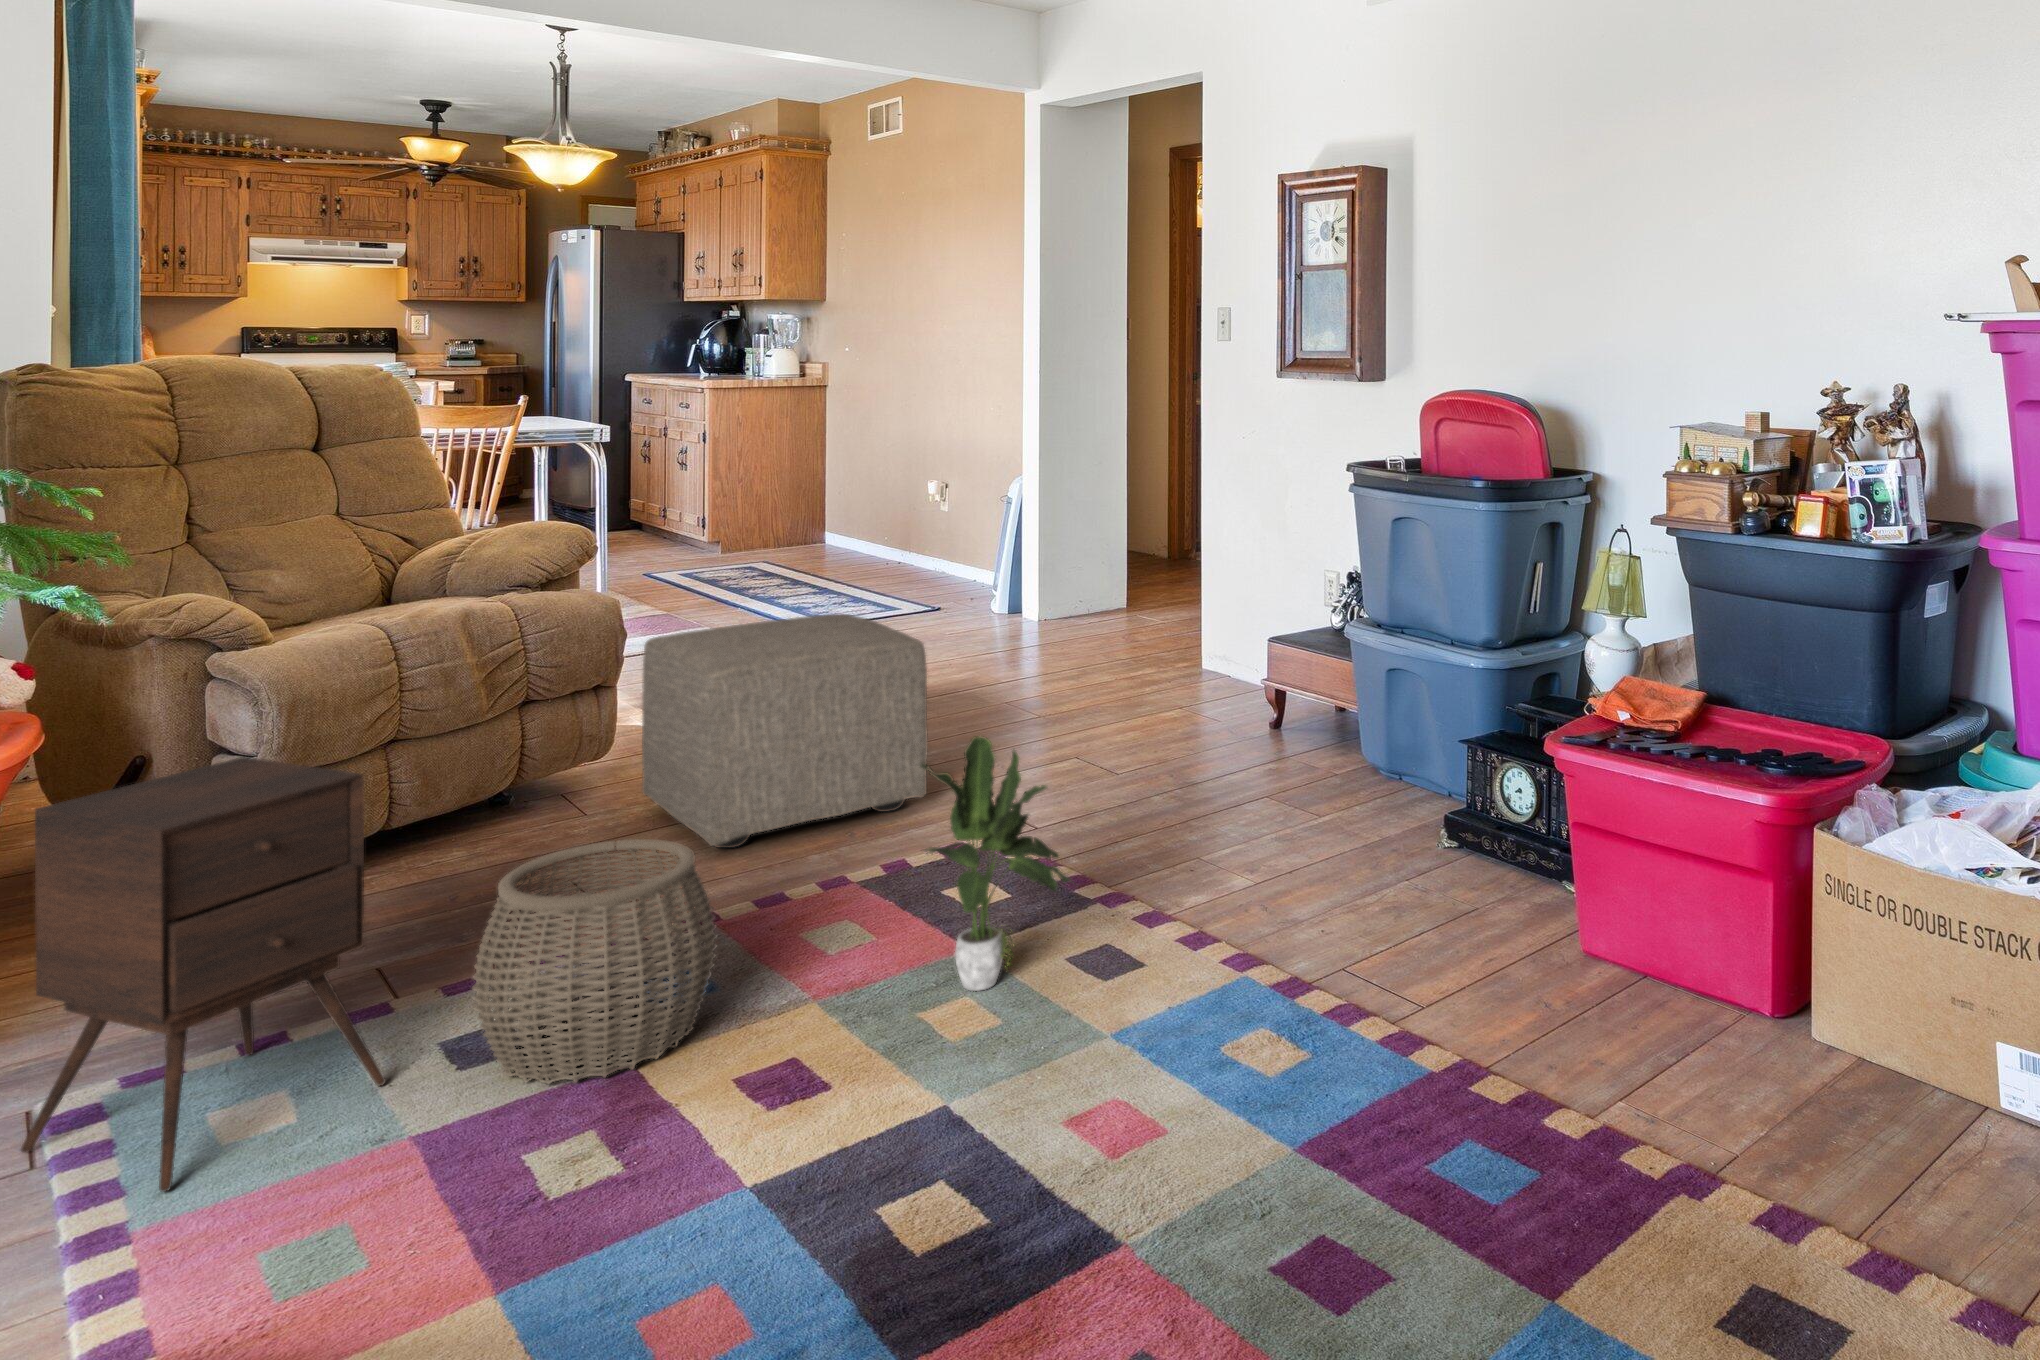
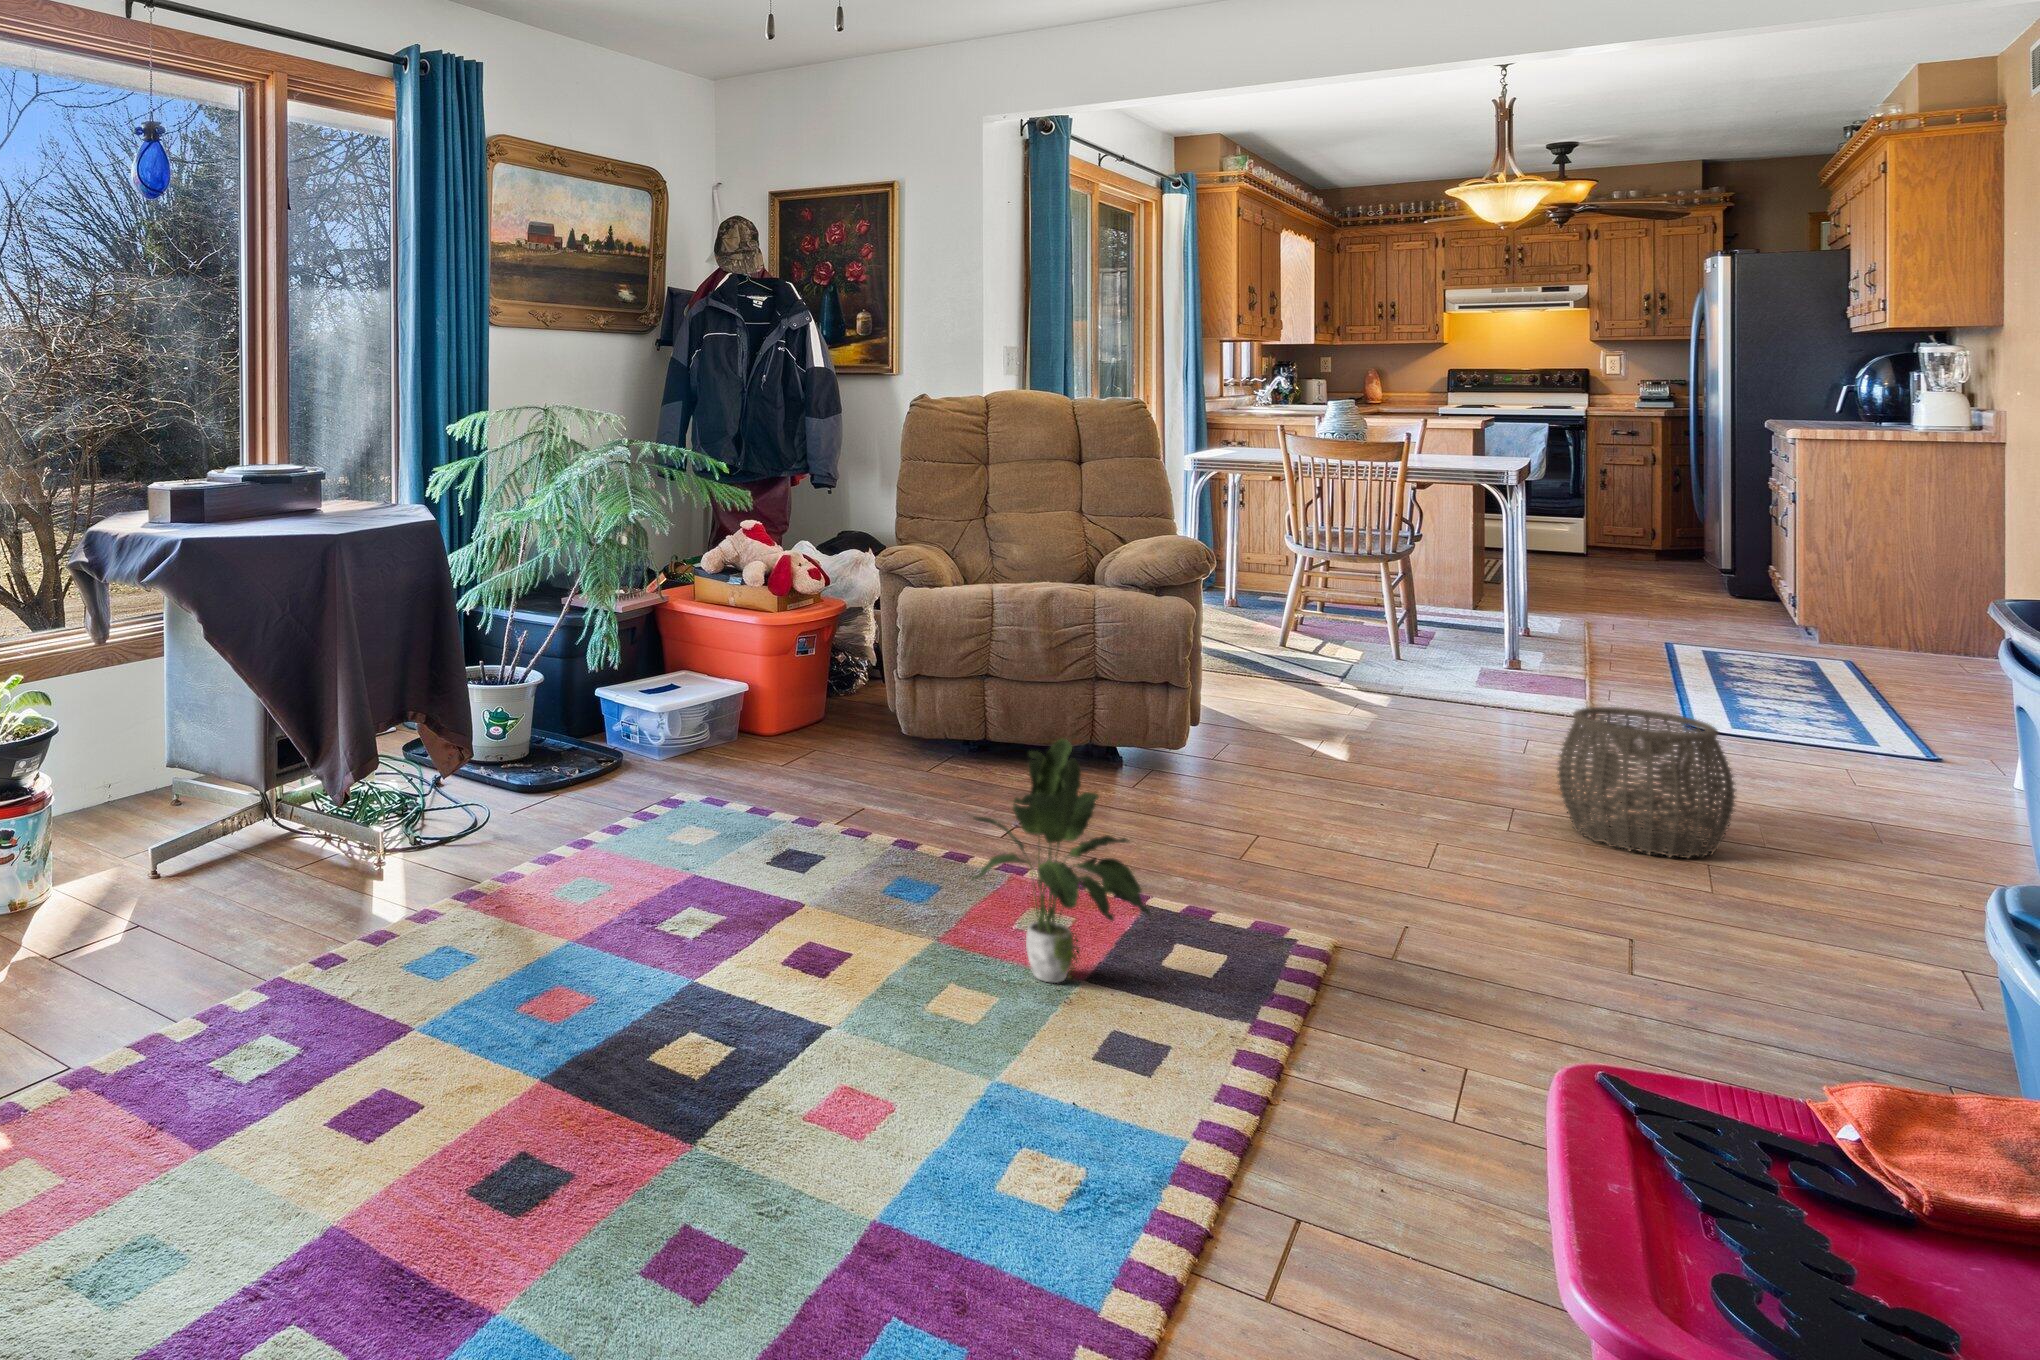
ottoman: present [642,614,928,848] -> none [1124,634,1389,863]
side table: present [21,757,386,1192] -> none [626,613,756,841]
woven basket: present [472,839,717,1084] -> present [1557,707,1736,858]

